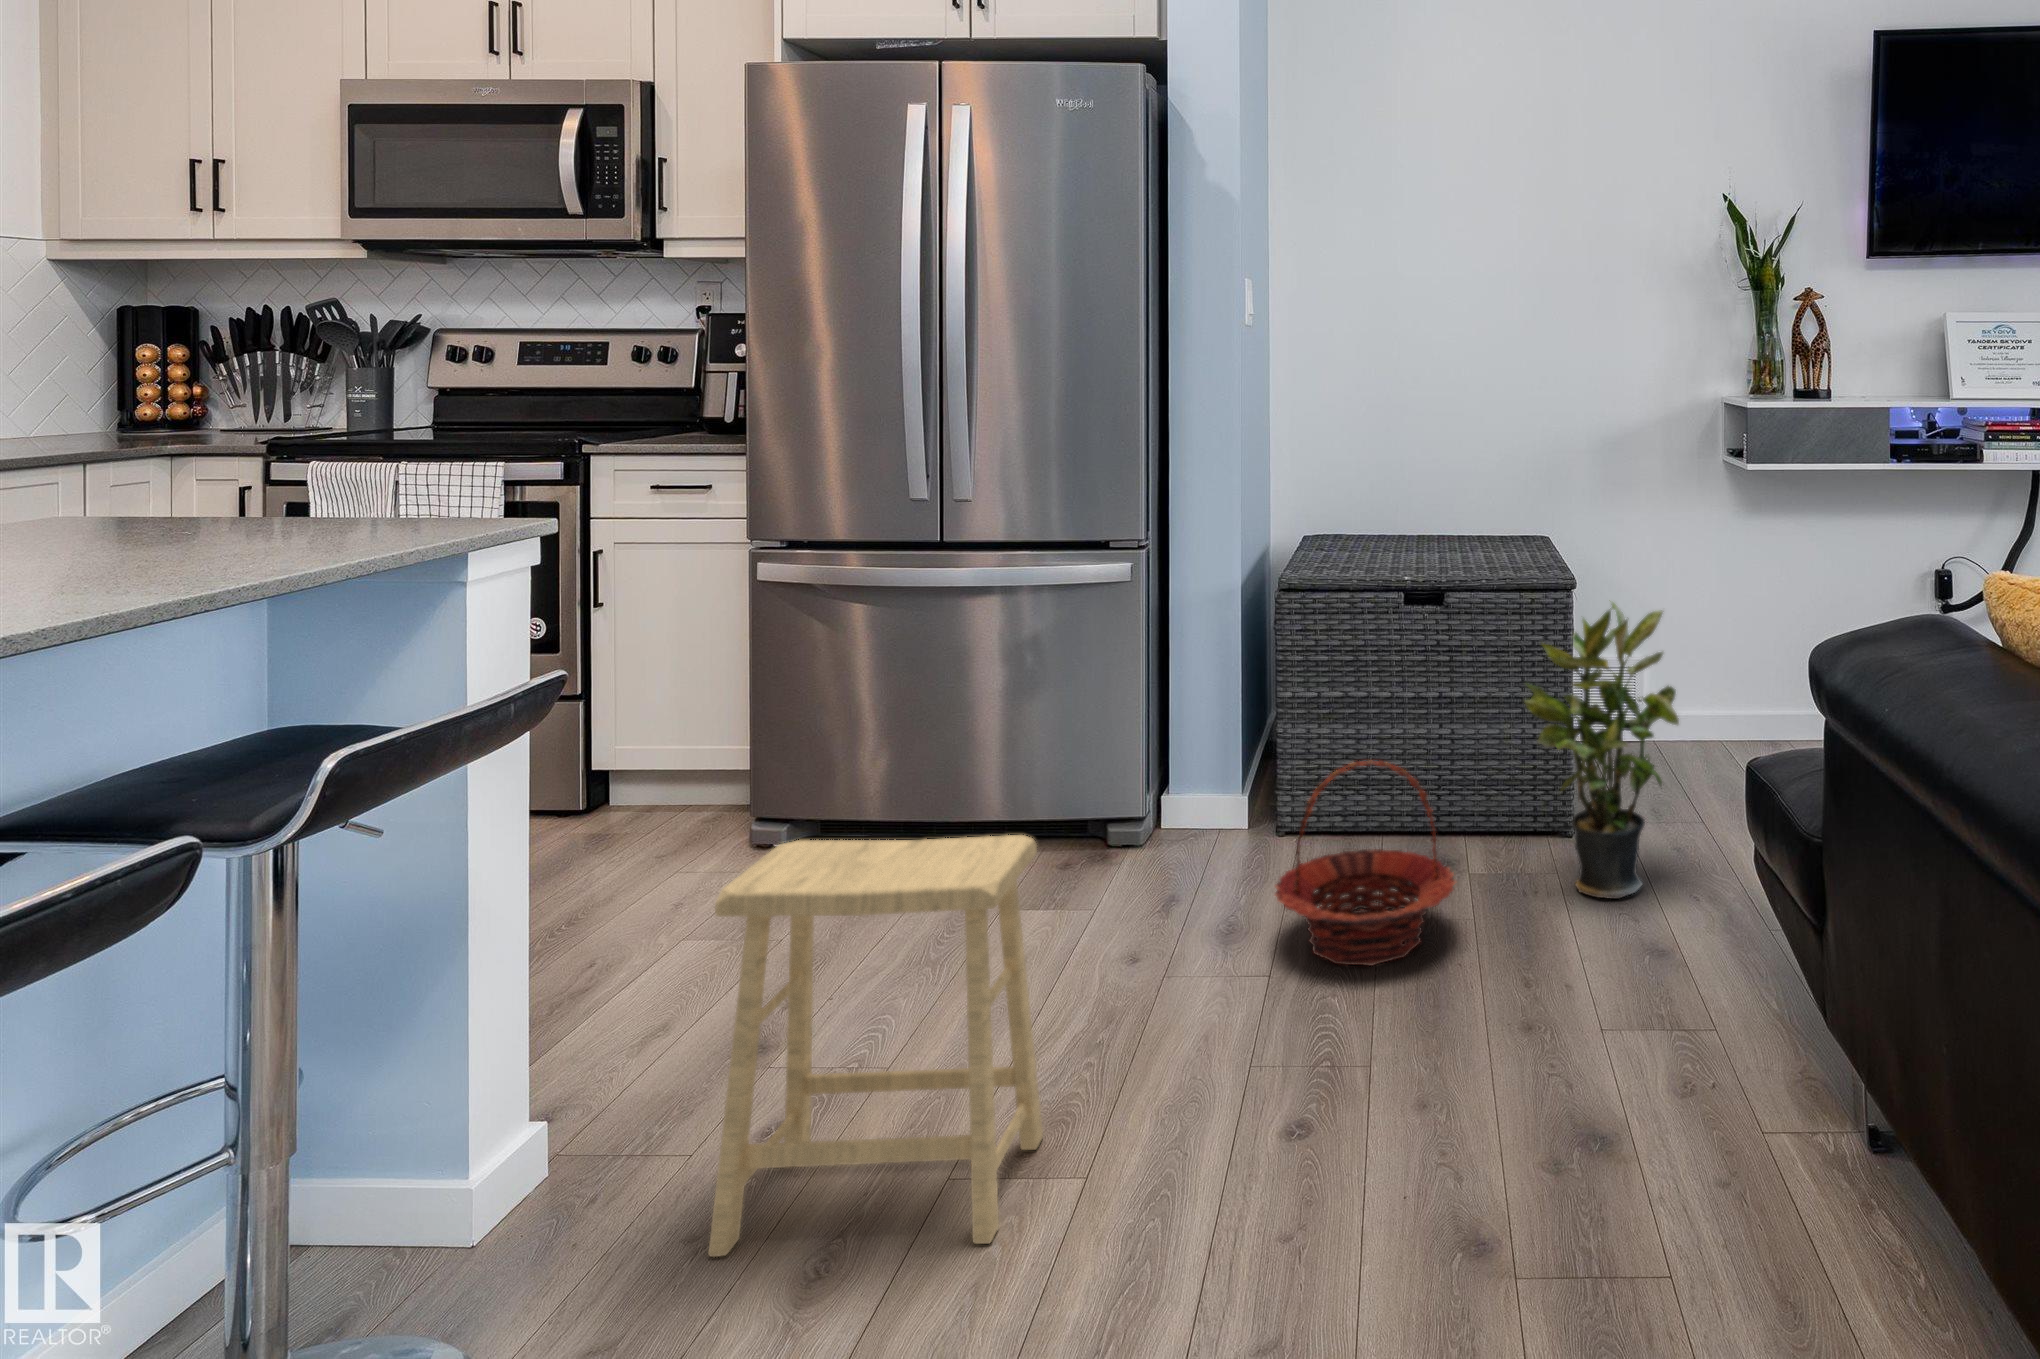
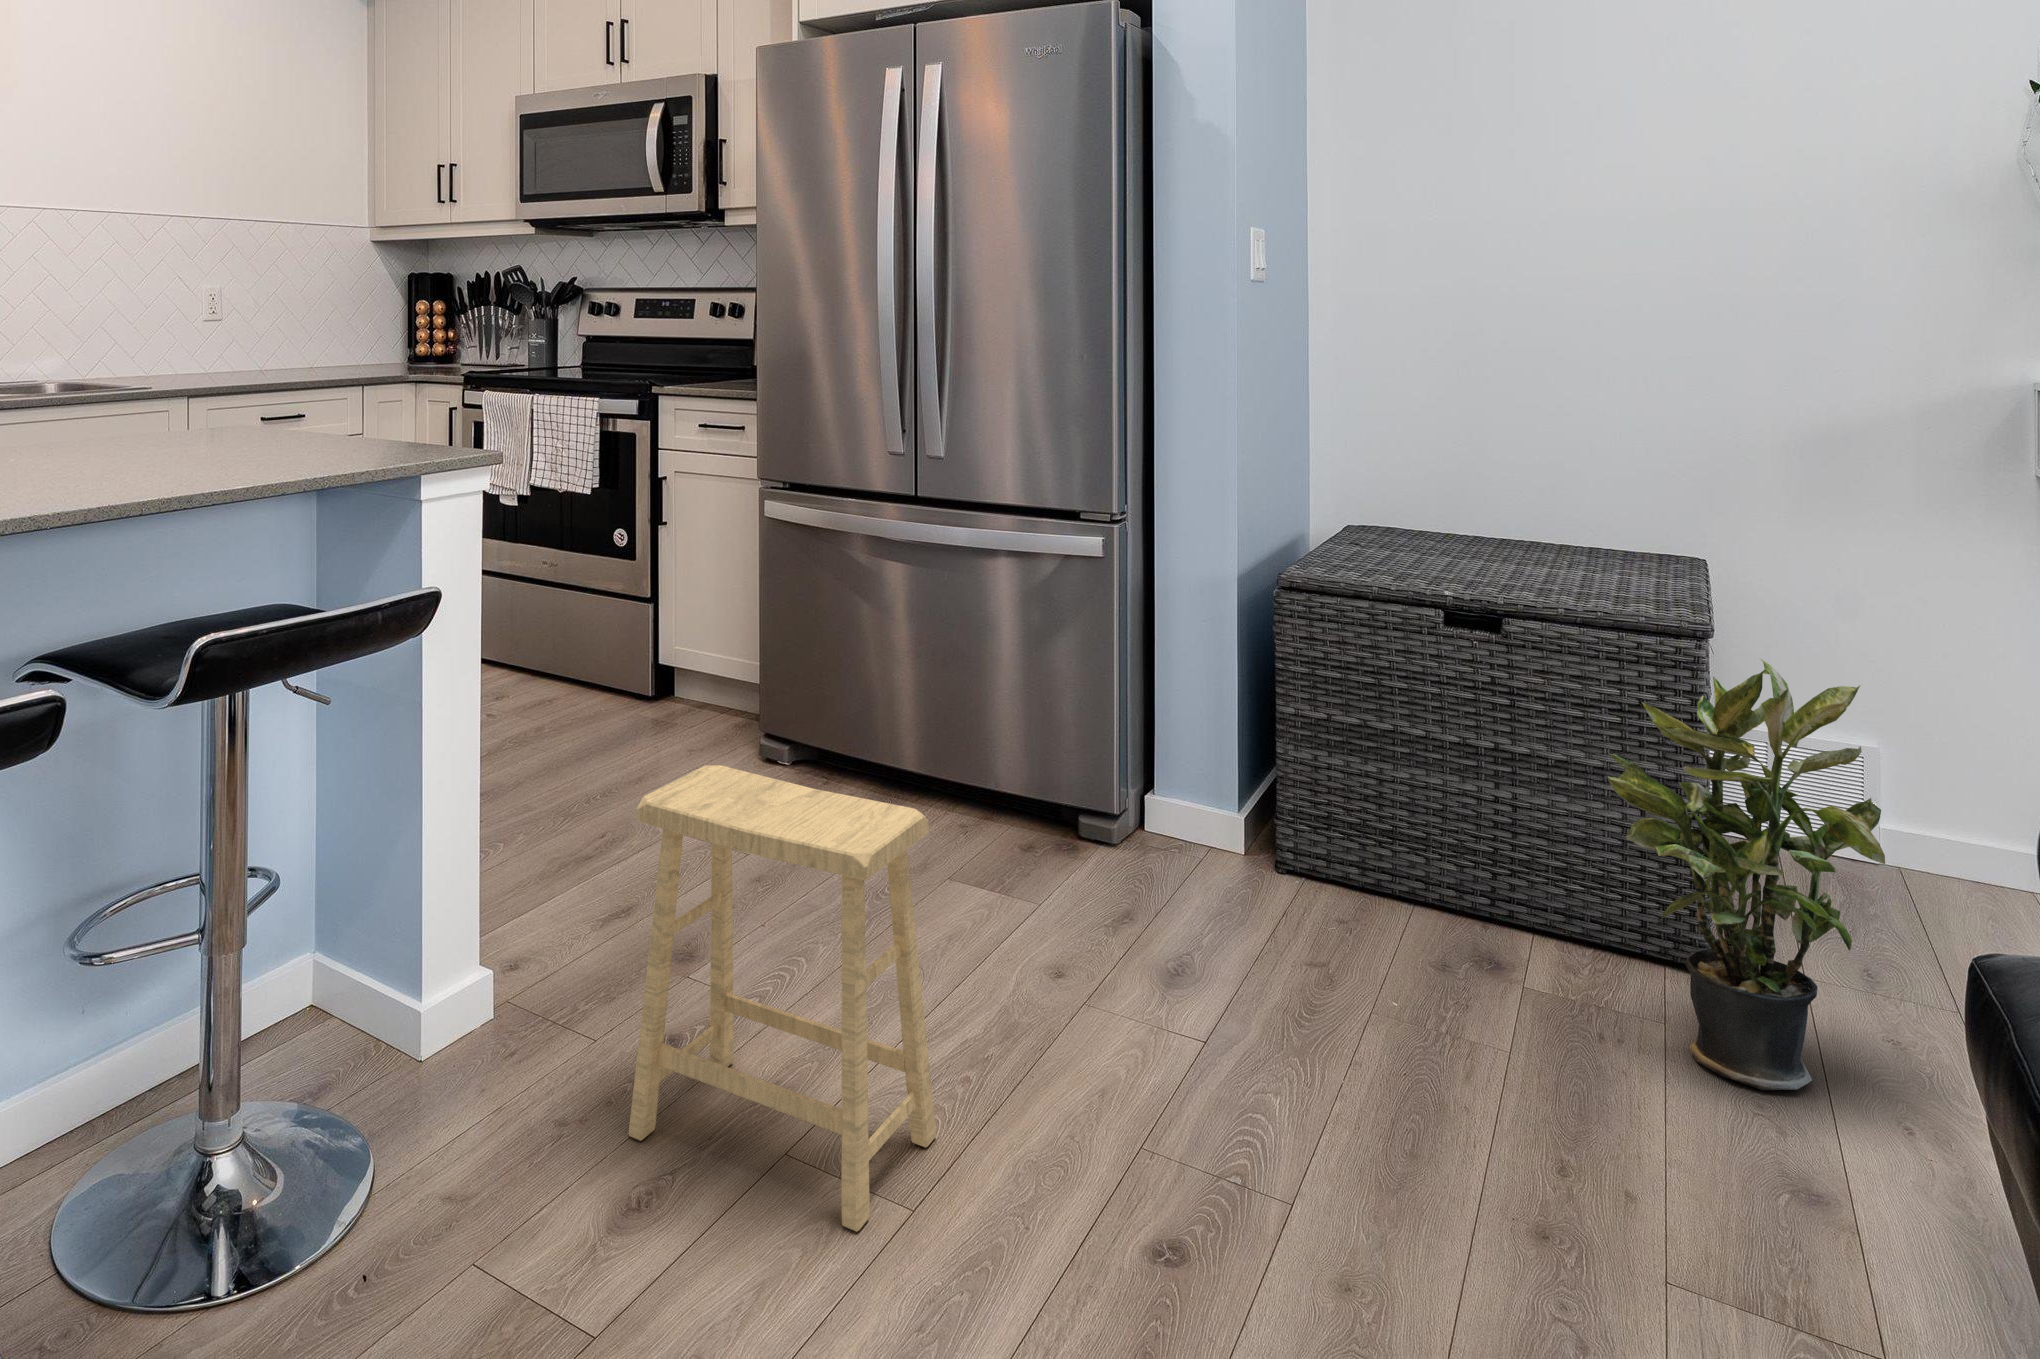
basket: present [1275,761,1455,966] -> none [1238,809,1488,1071]

